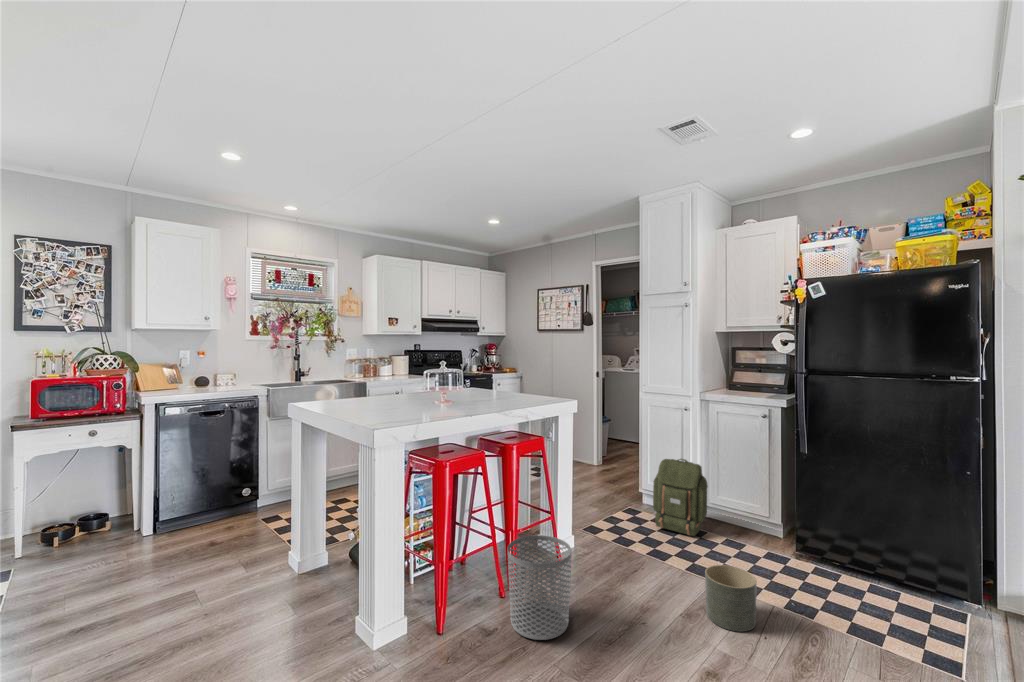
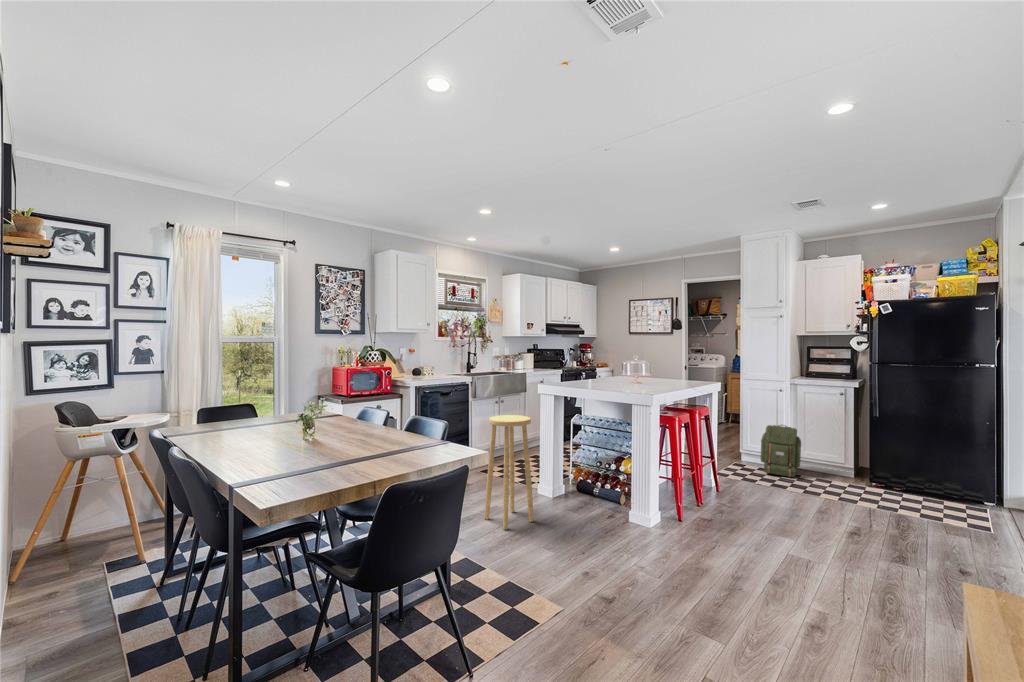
stool: none [130,456,214,654] -> present [485,415,534,530]
waste bin: present [508,535,572,640] -> none [711,465,754,522]
planter: present [705,565,757,632] -> none [828,483,863,518]

